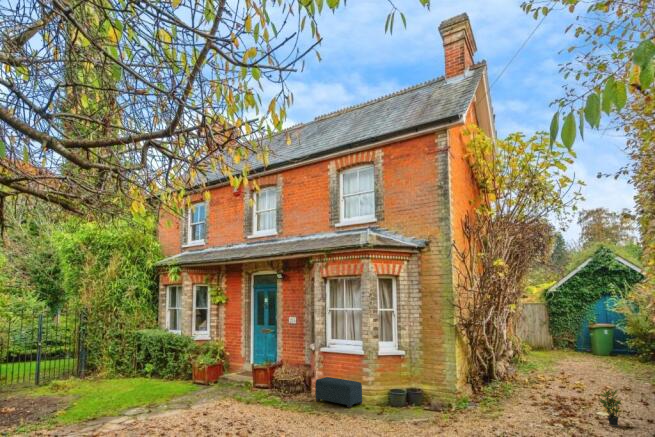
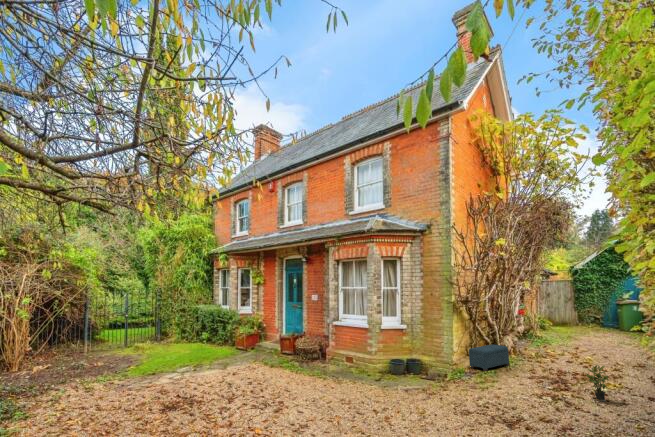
bench: present [315,377,362,408] -> present [469,345,509,371]

